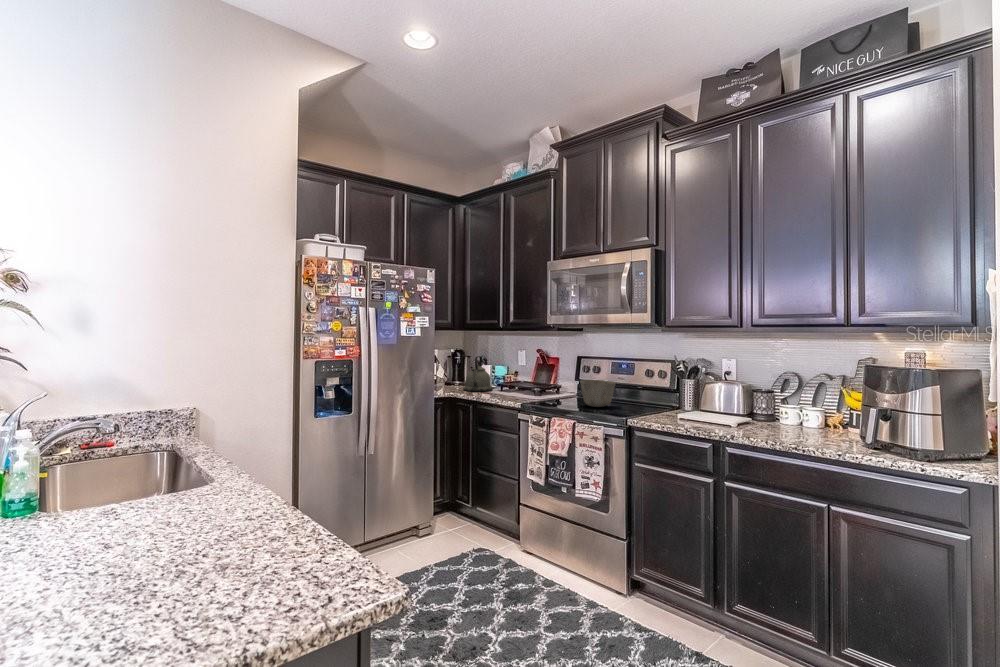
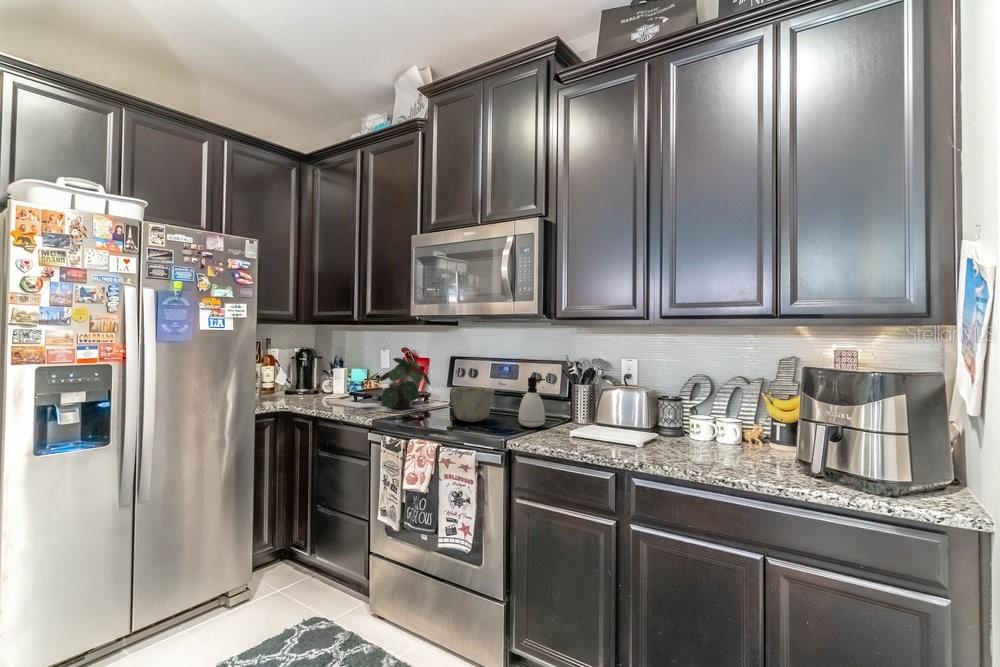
kettle: present [463,356,493,391] -> none [305,357,345,403]
potted plant: none [508,357,561,397] -> present [362,358,430,409]
soap dispenser: none [635,373,657,412] -> present [518,377,545,427]

